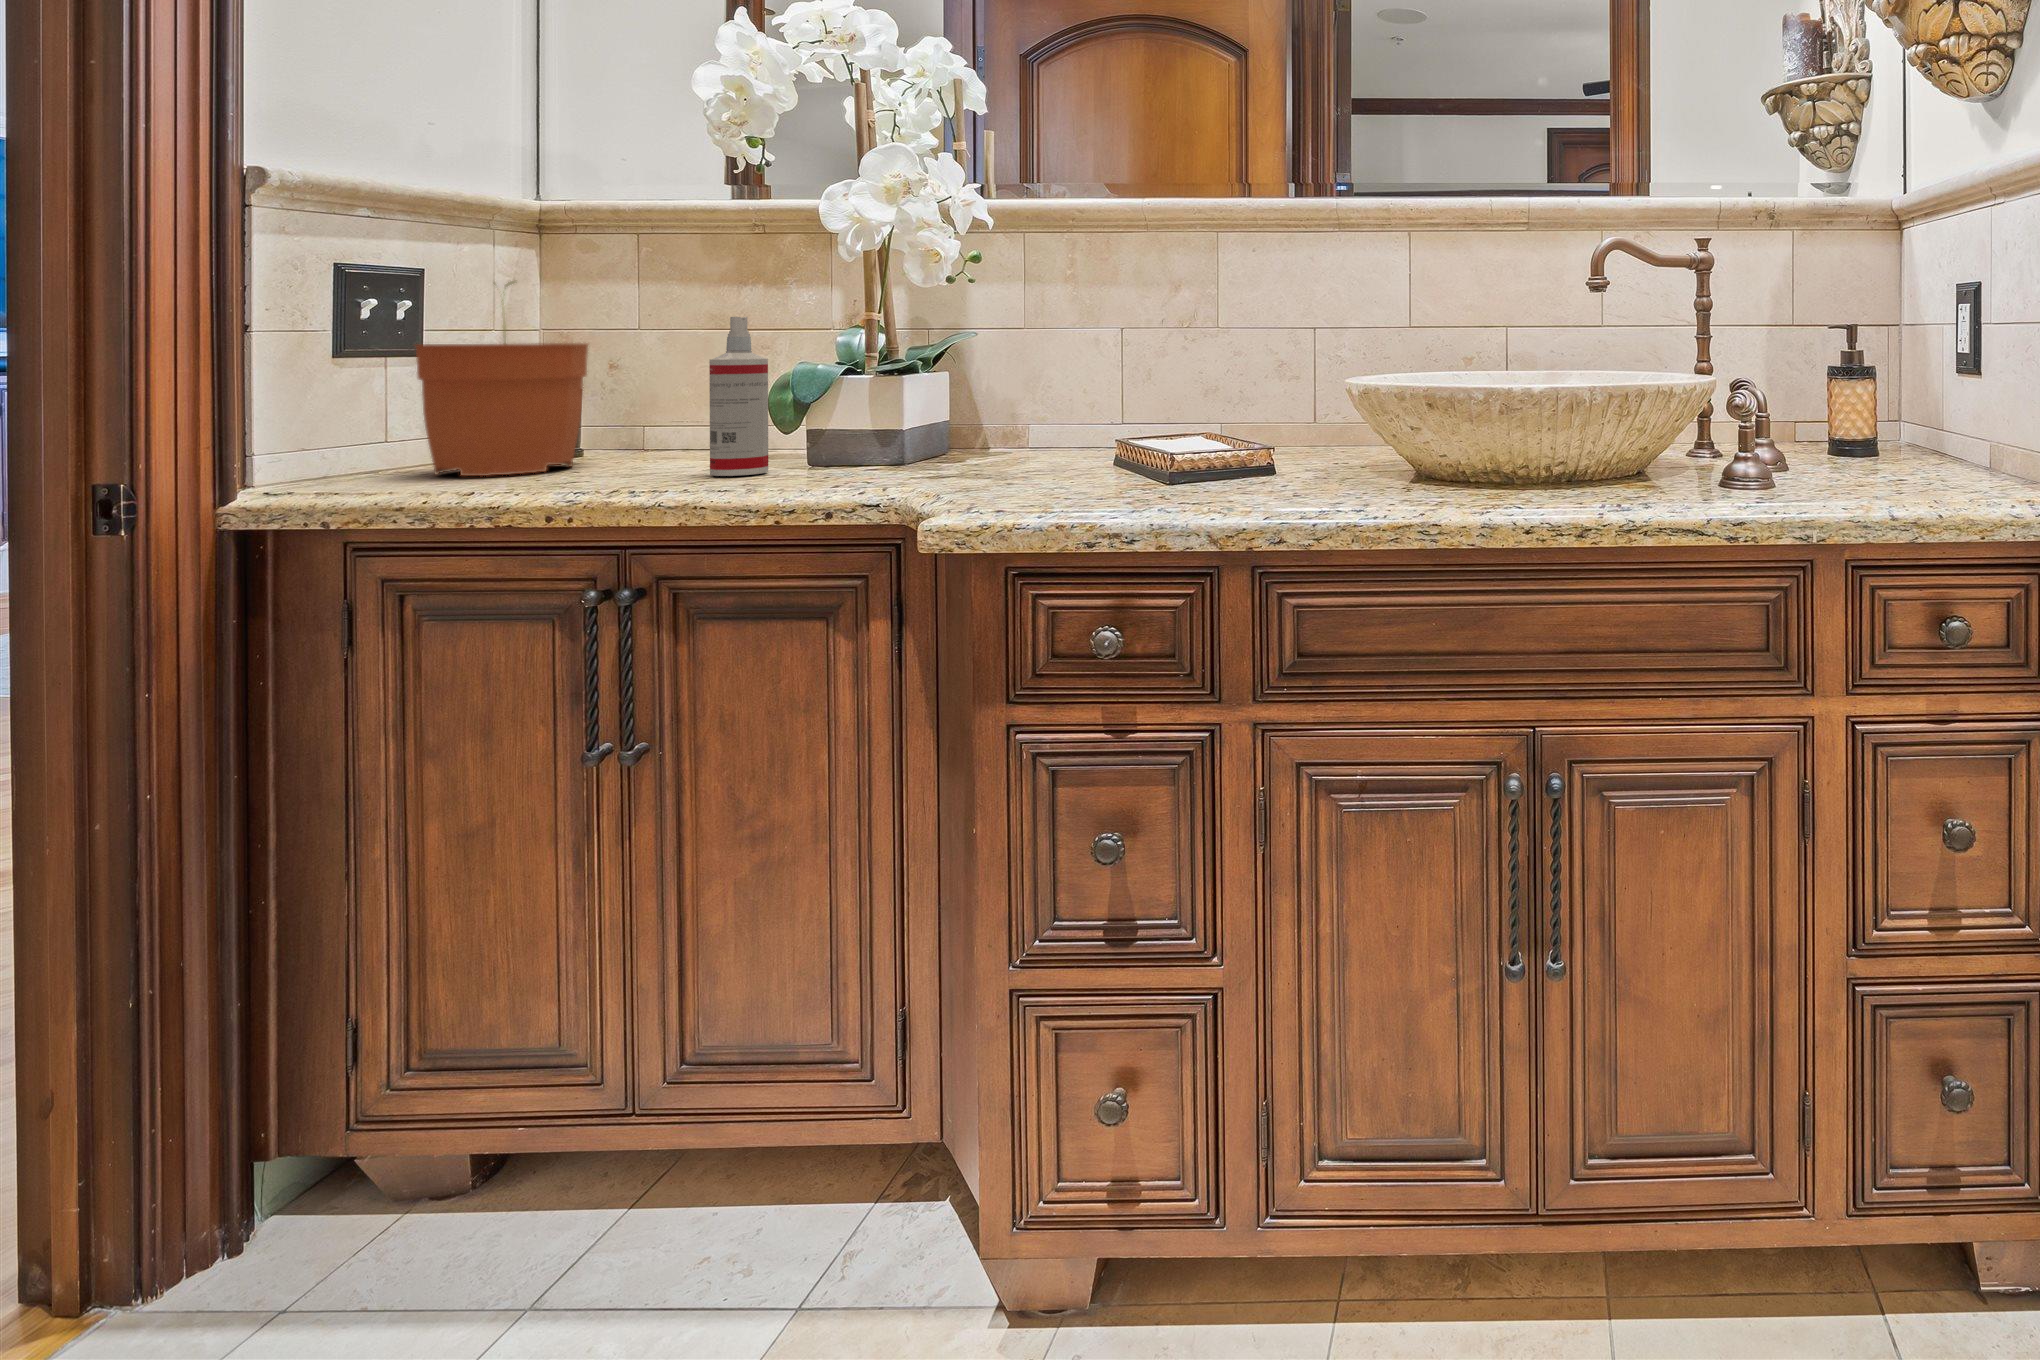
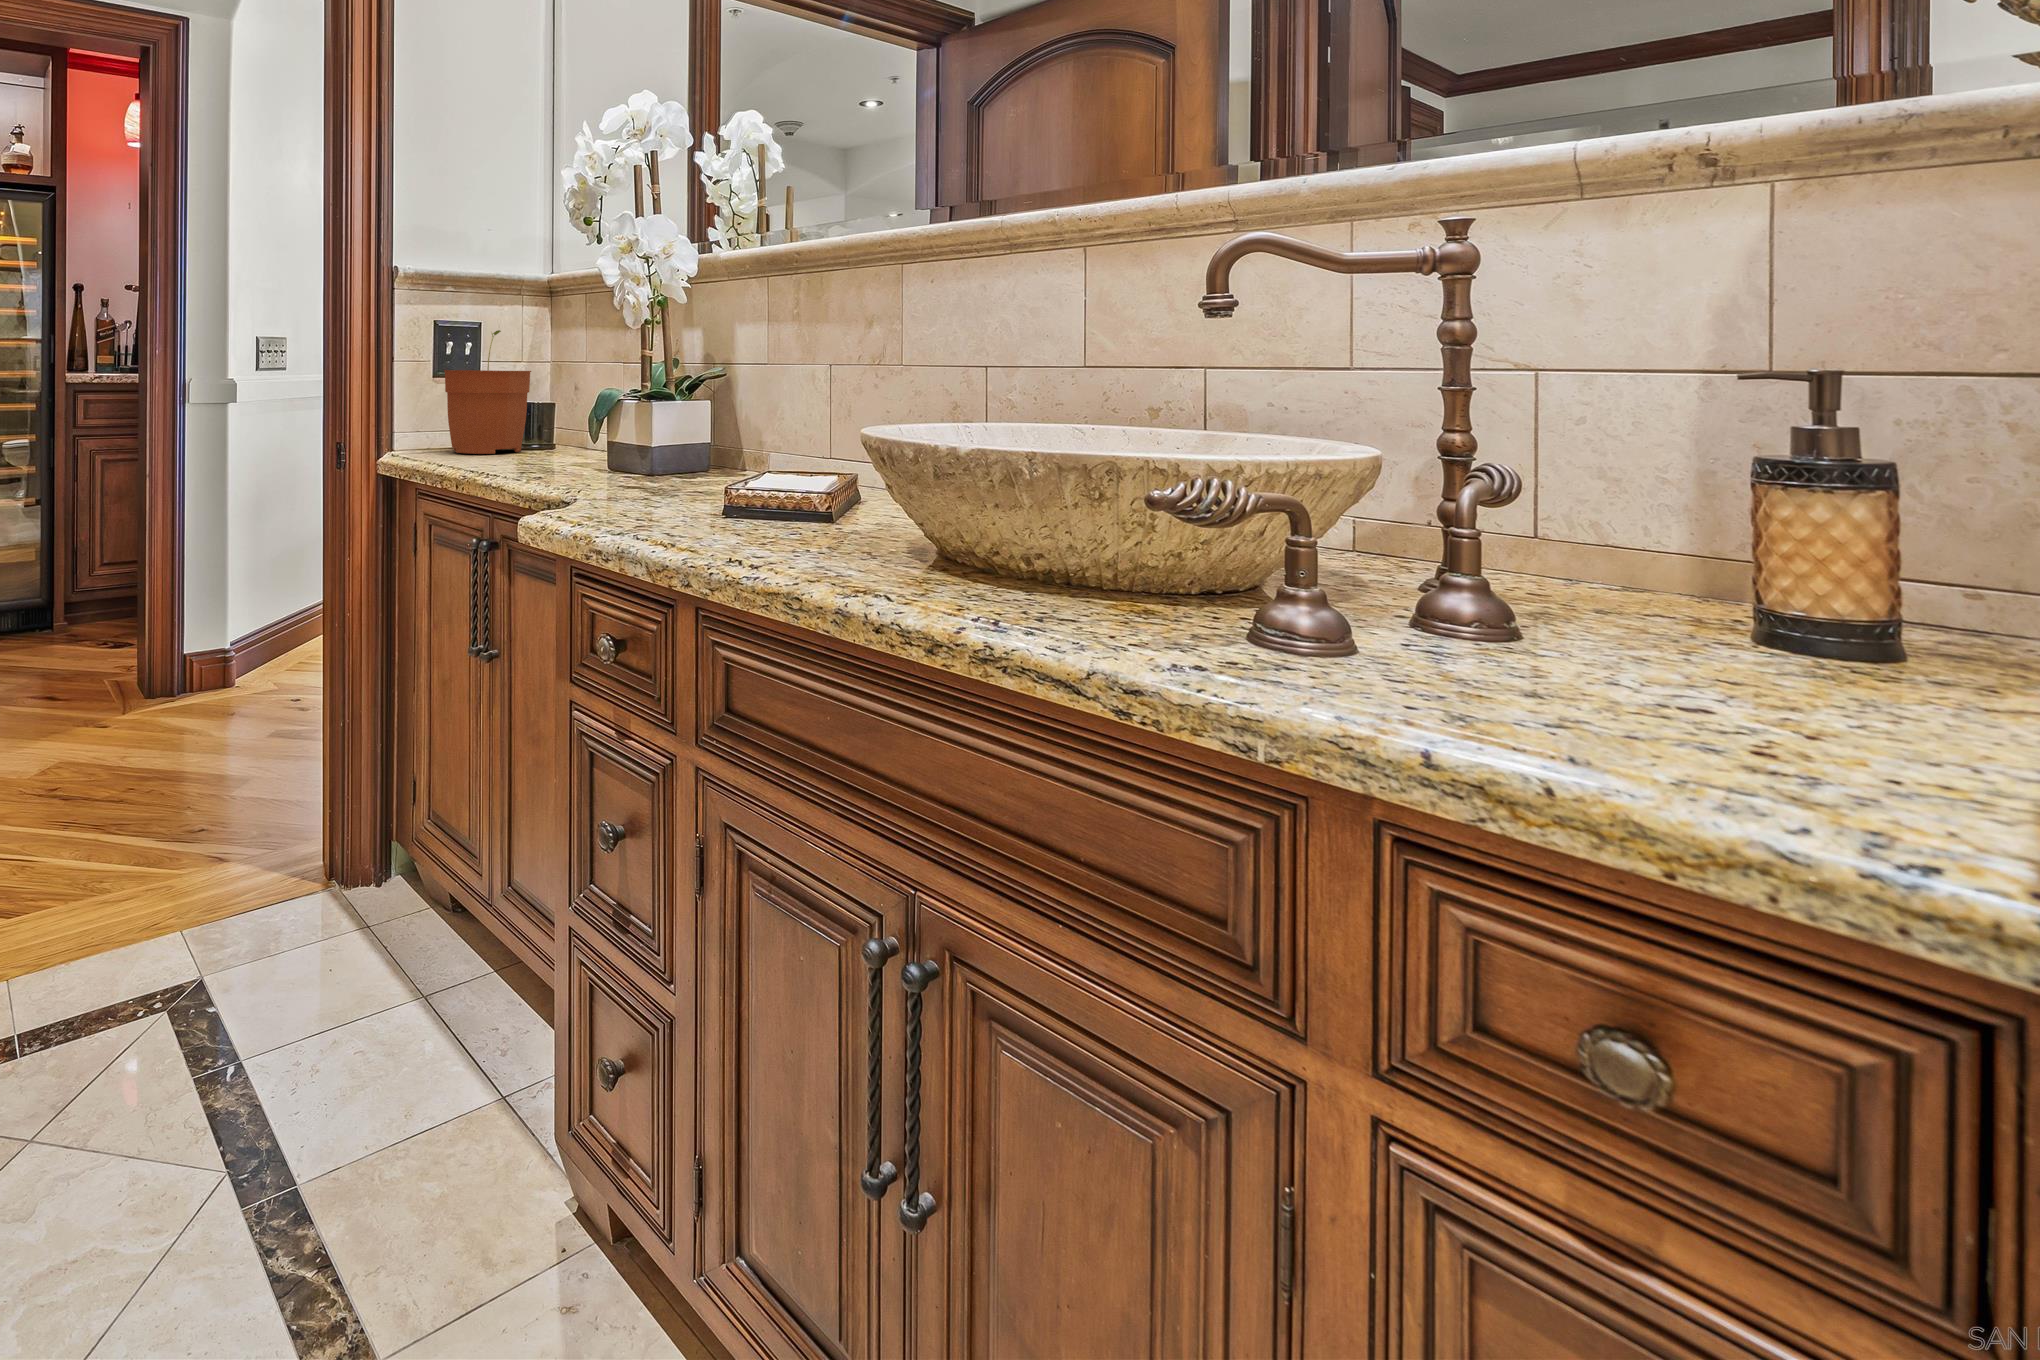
spray bottle: present [709,317,768,476] -> none [537,352,573,467]

